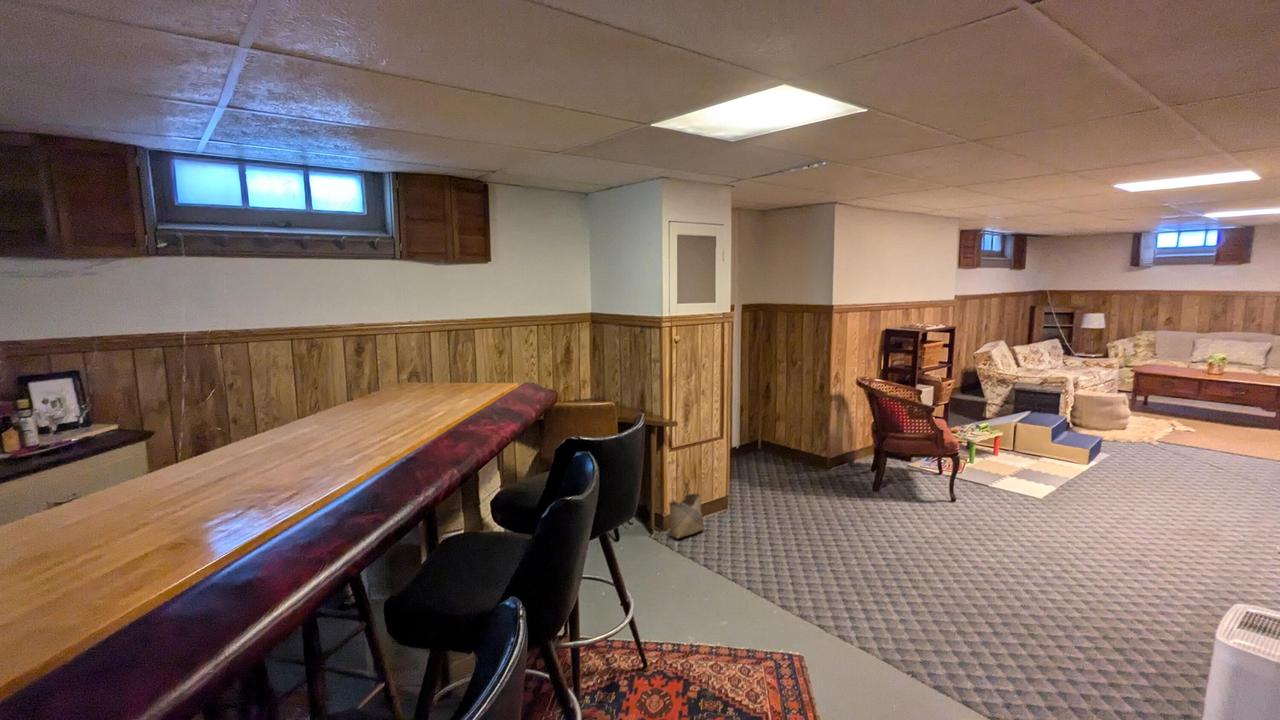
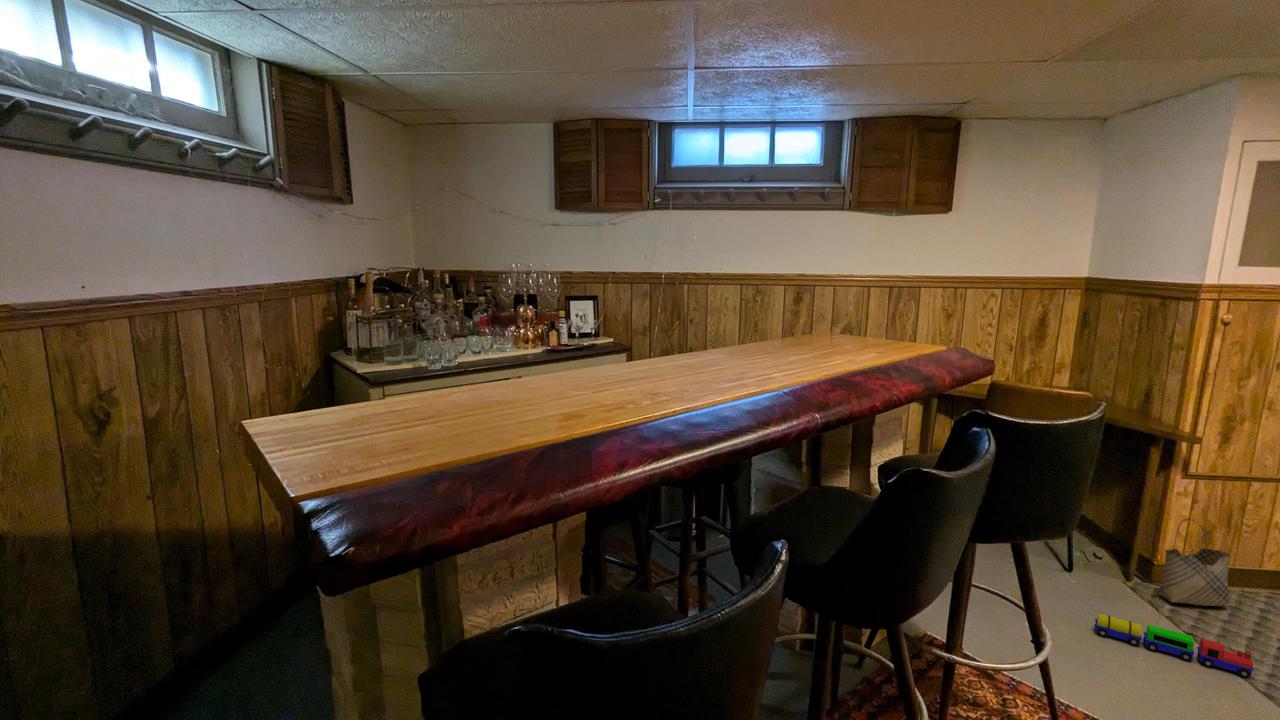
toy train: none [643,555,726,580] -> present [1094,613,1254,678]

